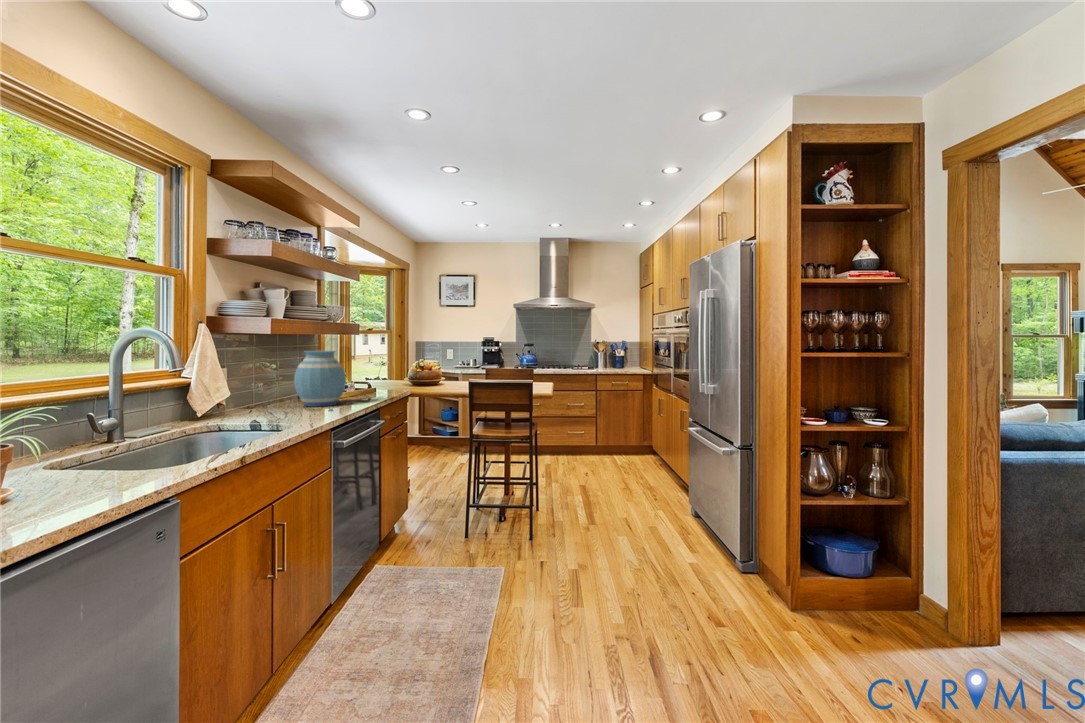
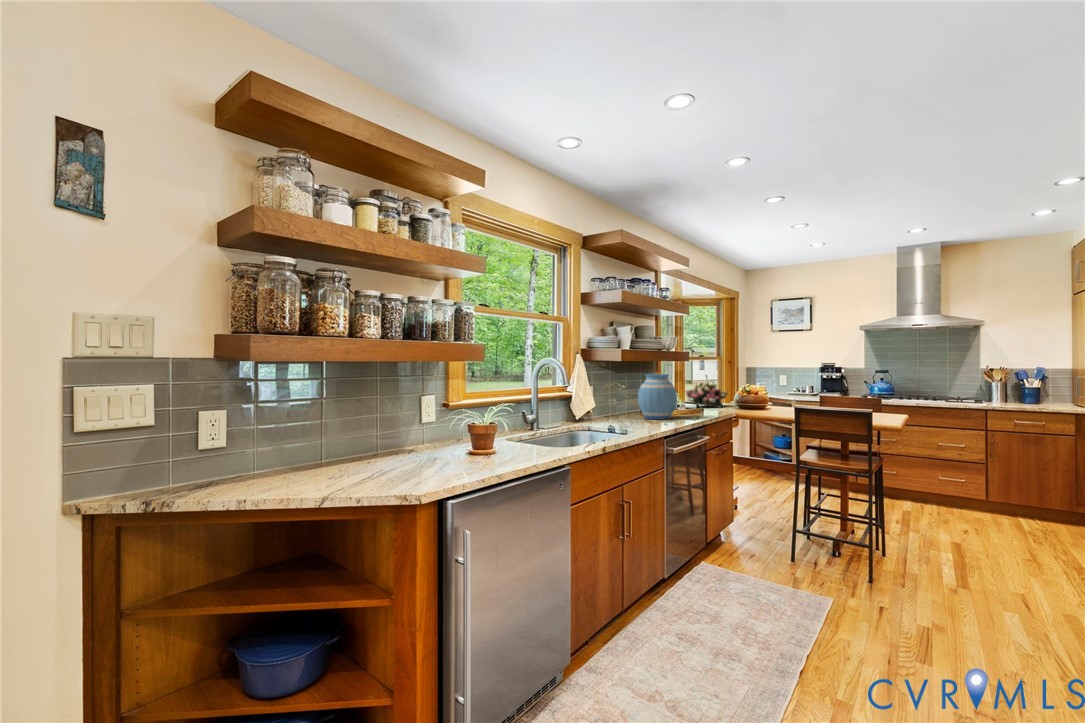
flower arrangement: none [353,358,400,386] -> present [685,382,727,407]

